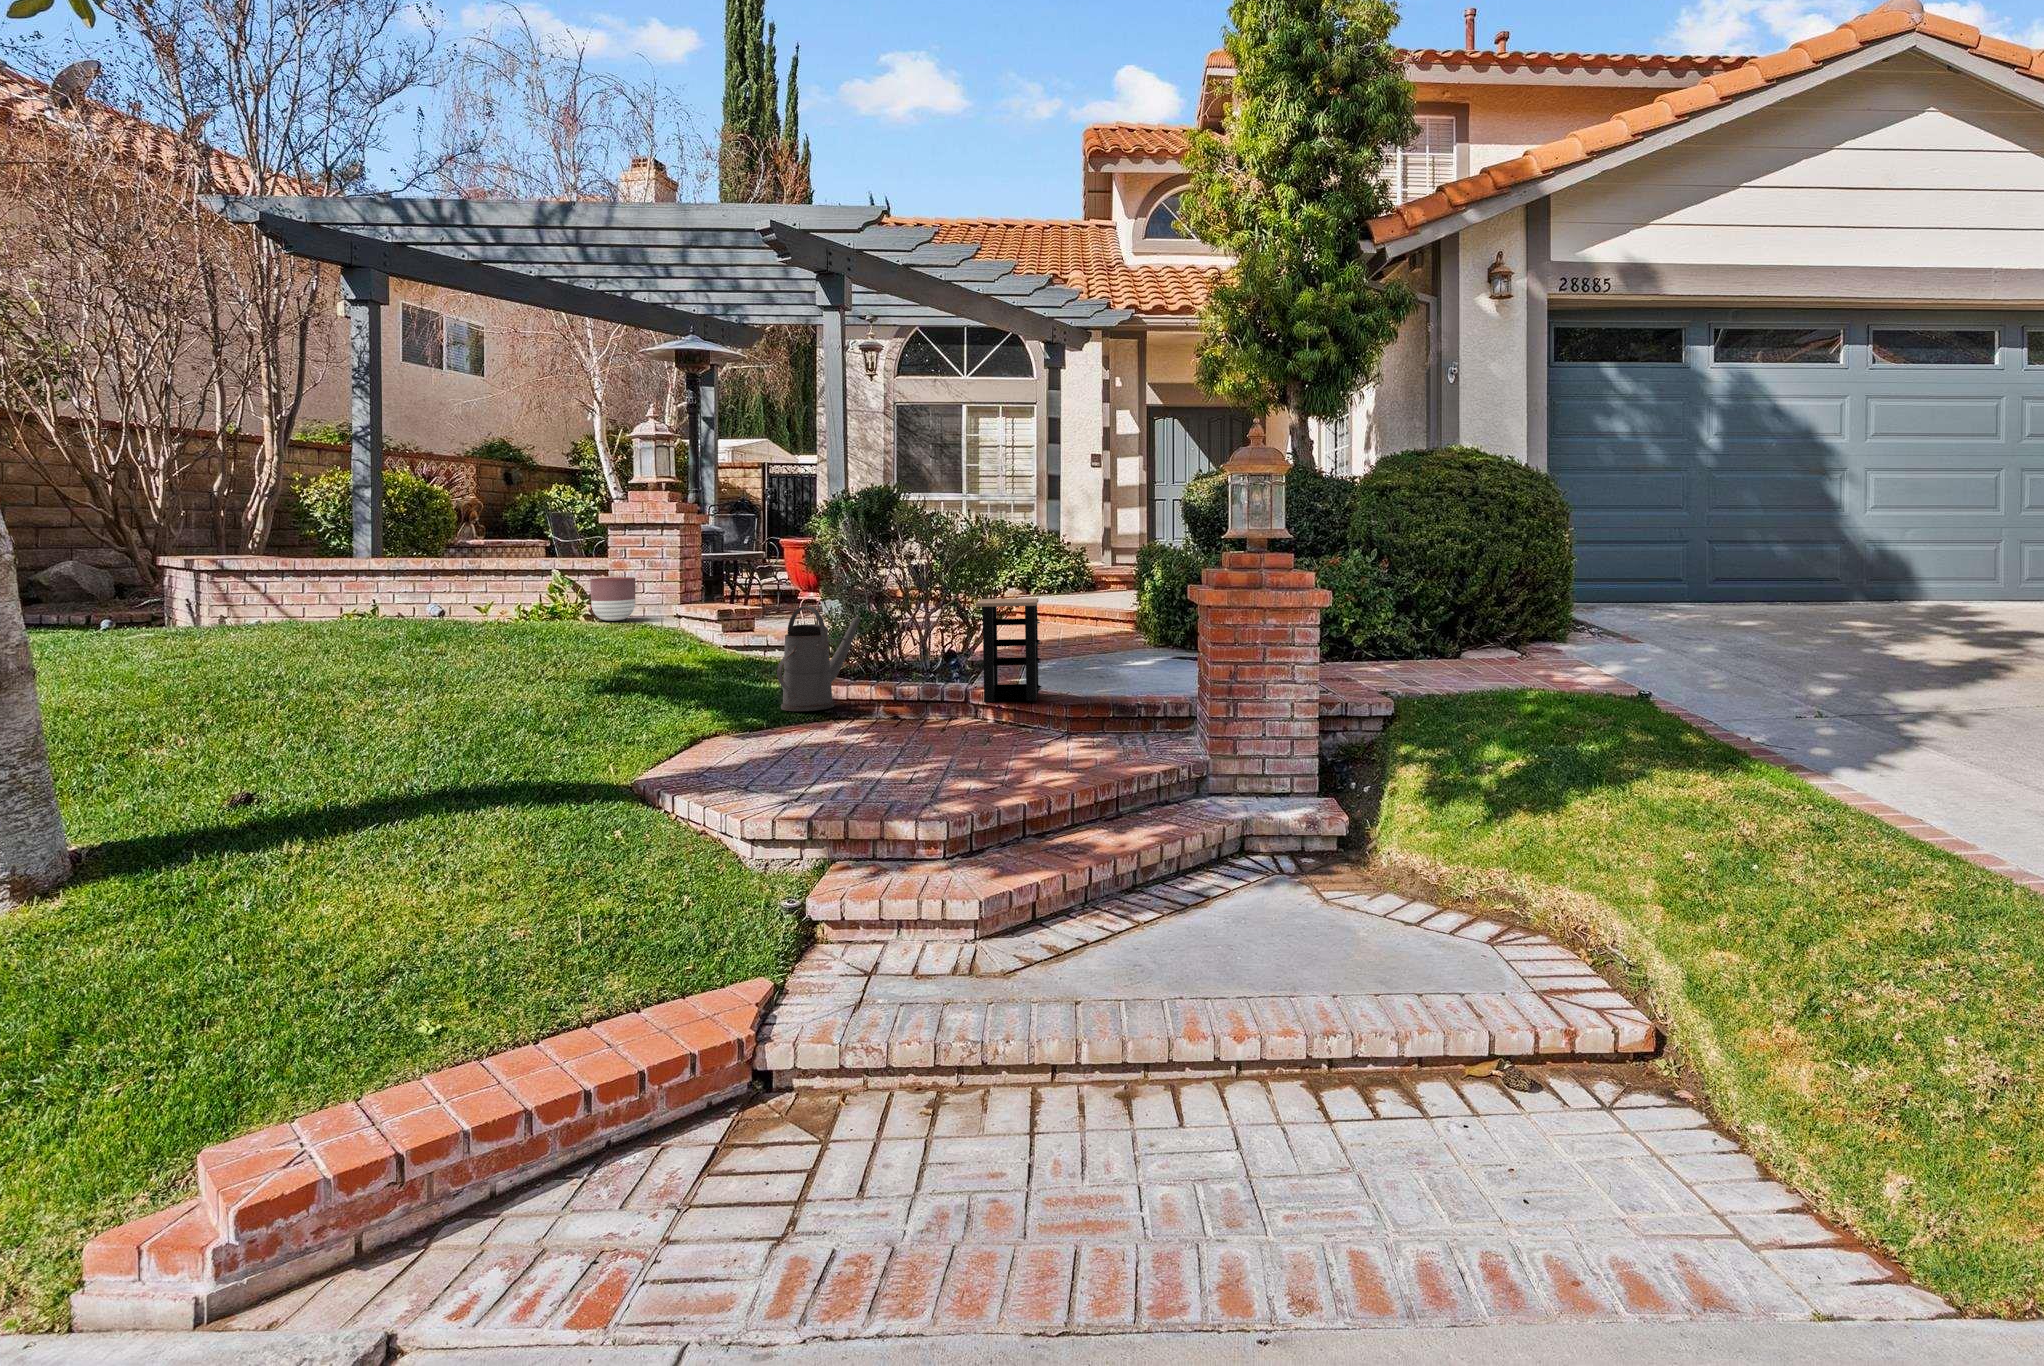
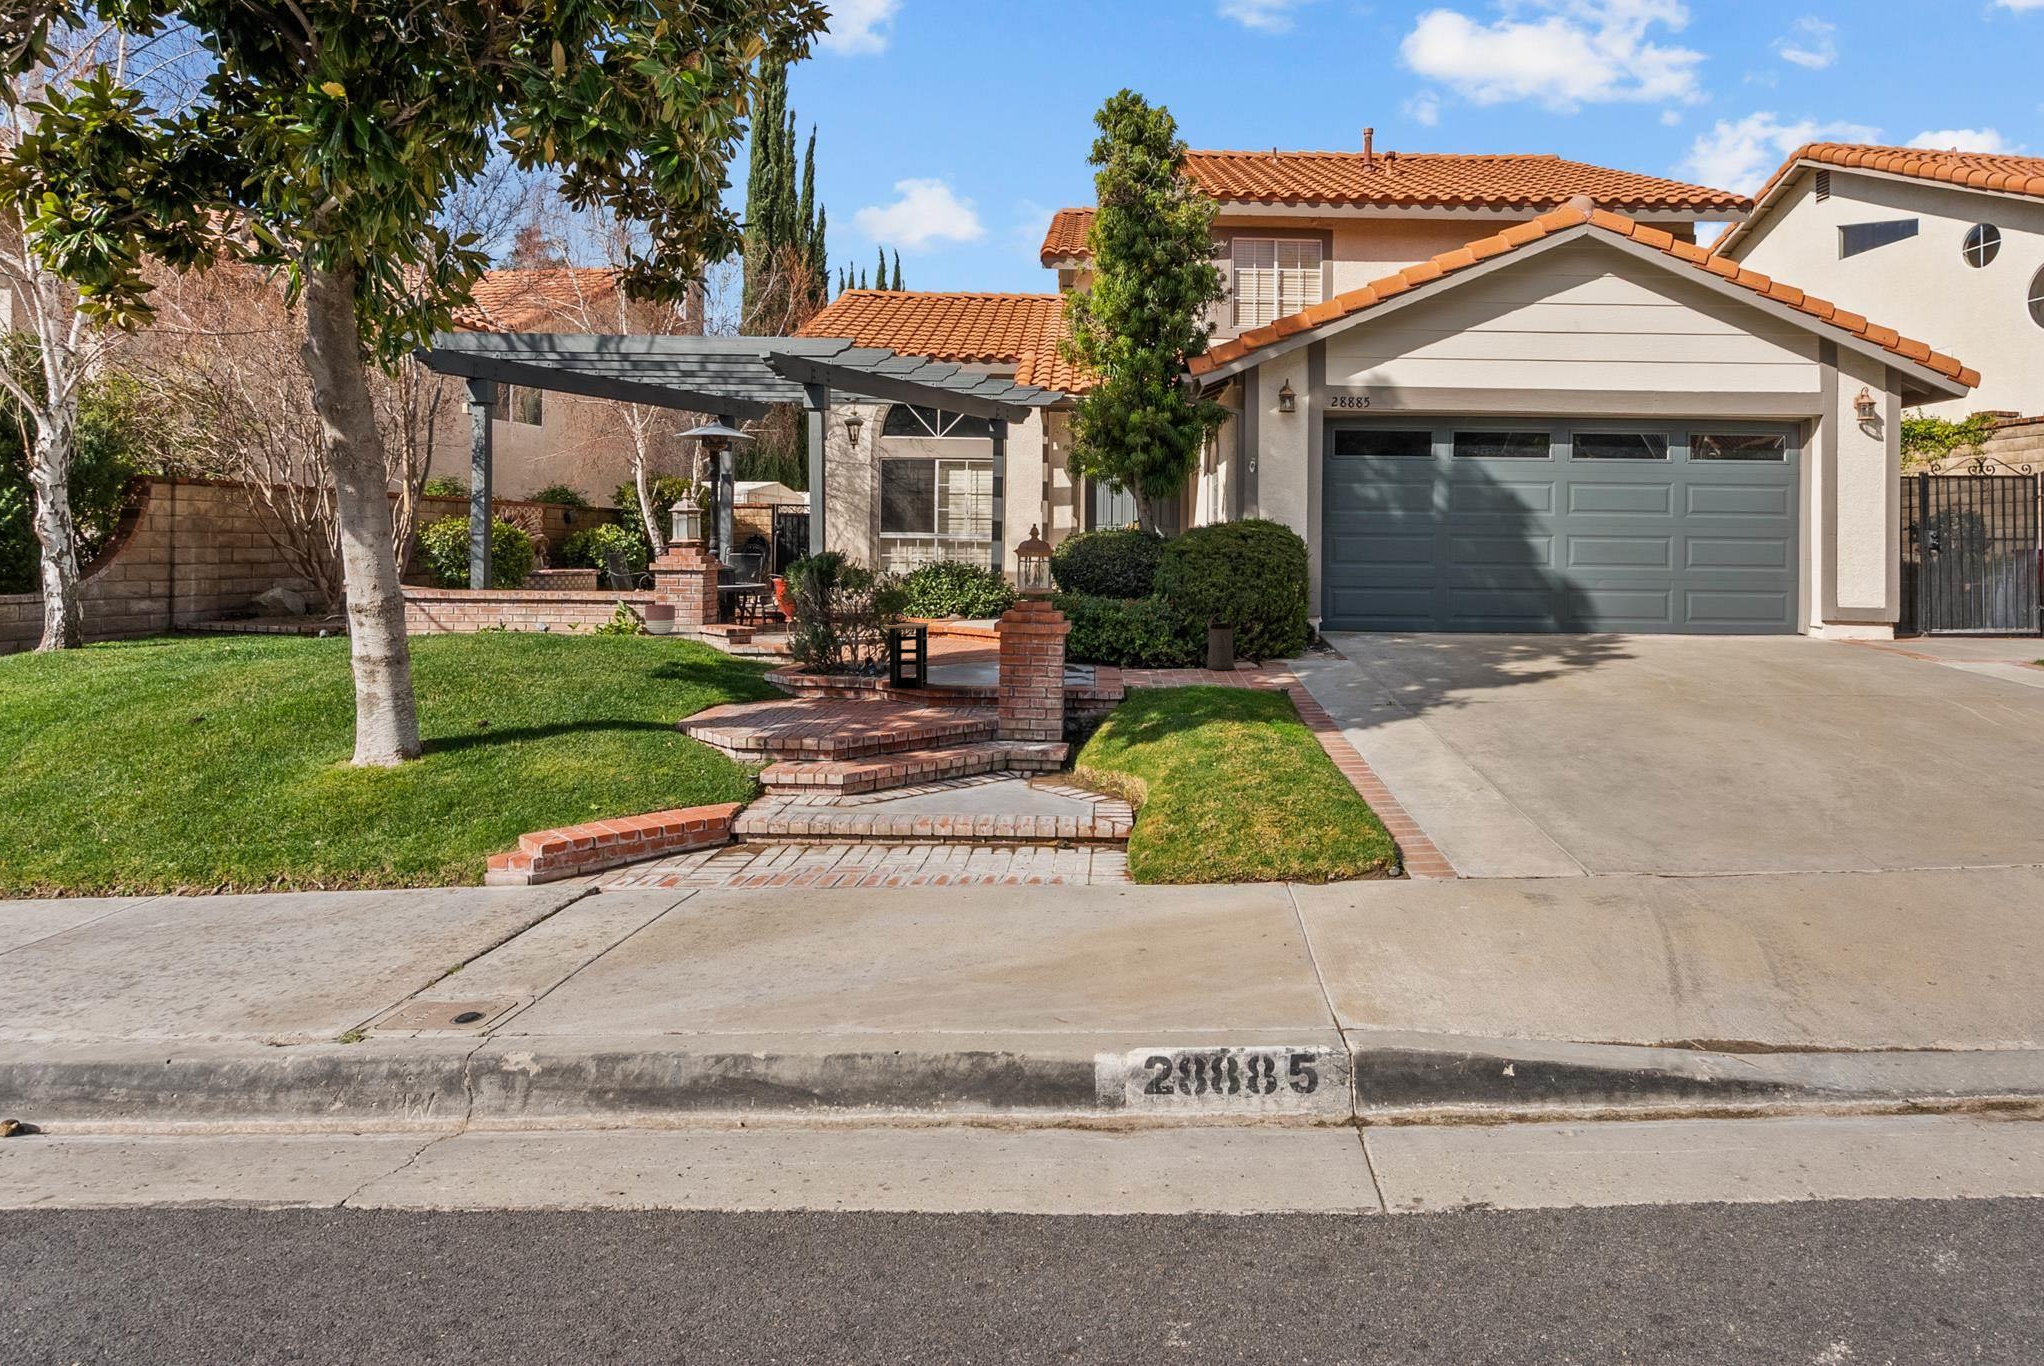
watering can: present [777,606,861,711] -> present [1207,613,1235,670]

